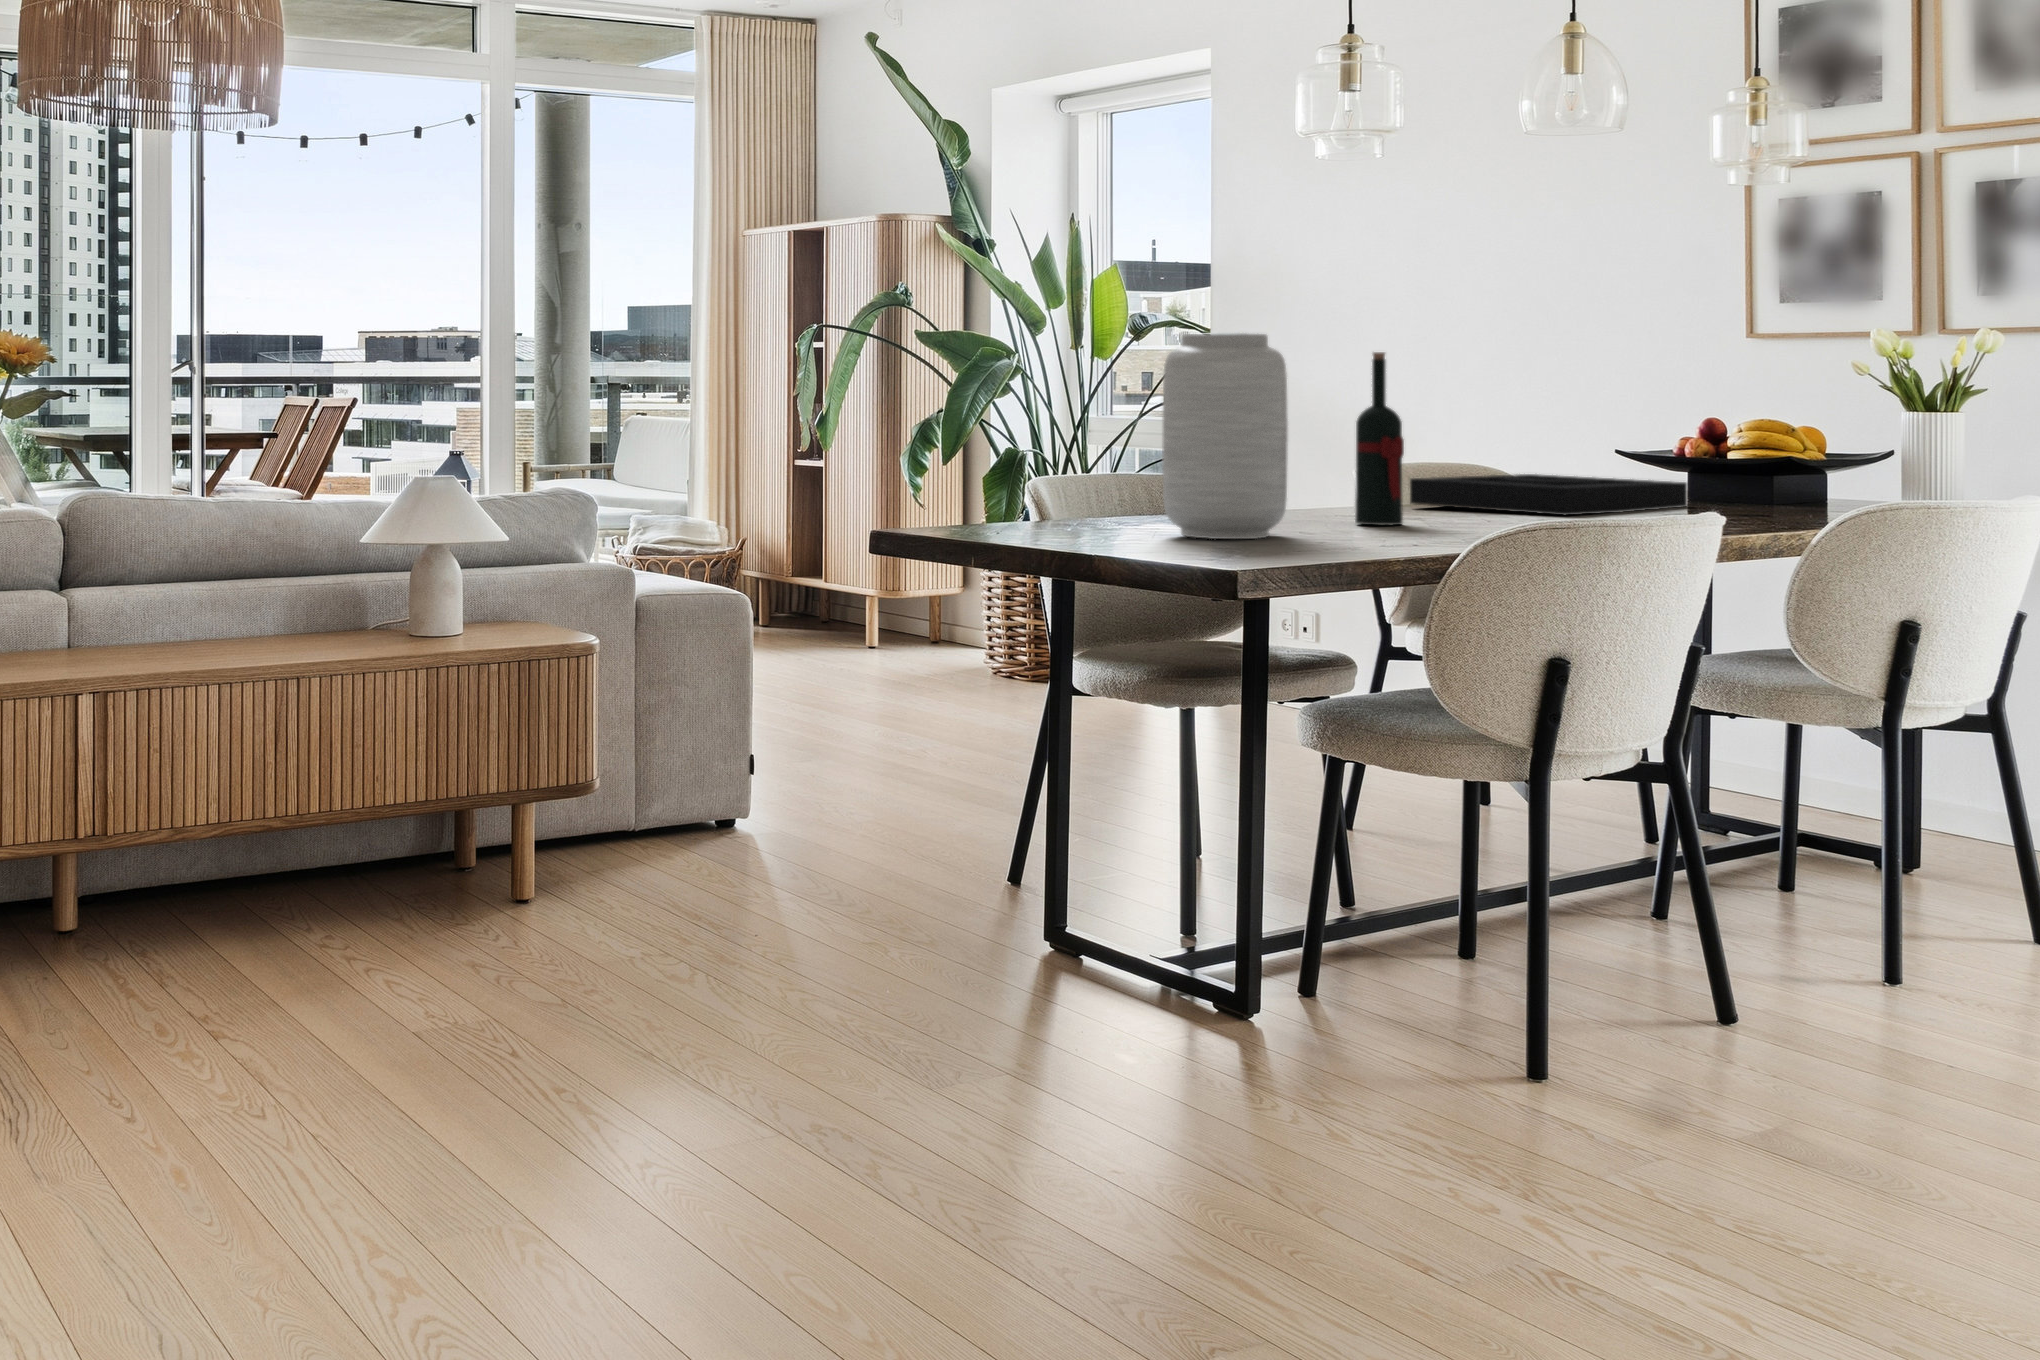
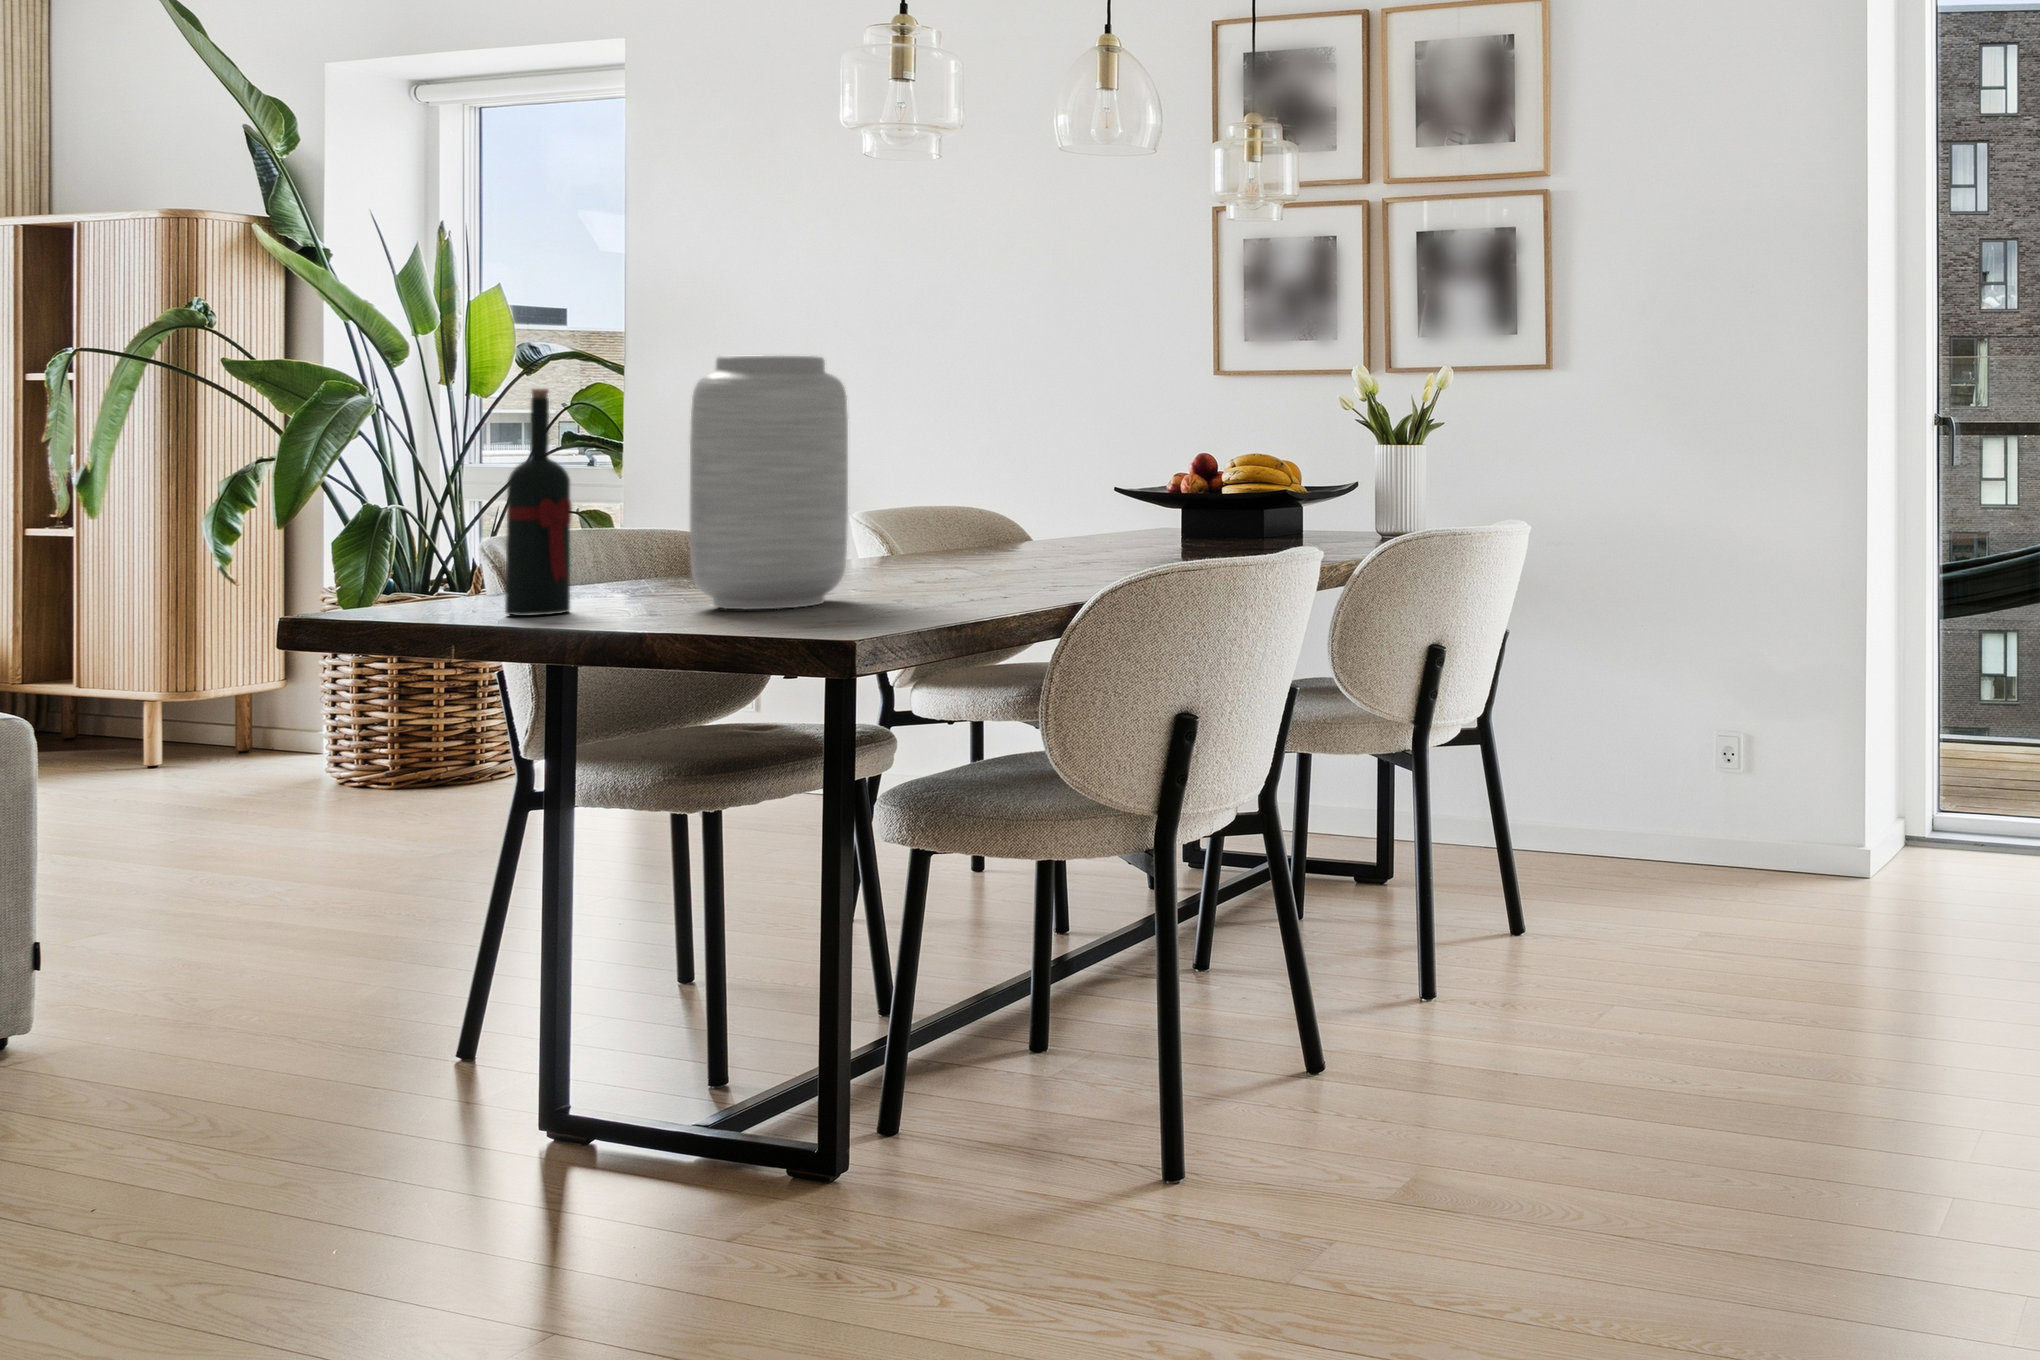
wine bottle: present [1355,352,1404,525] -> present [505,389,572,616]
decorative tray: present [1410,474,1687,515] -> none [940,514,1217,558]

